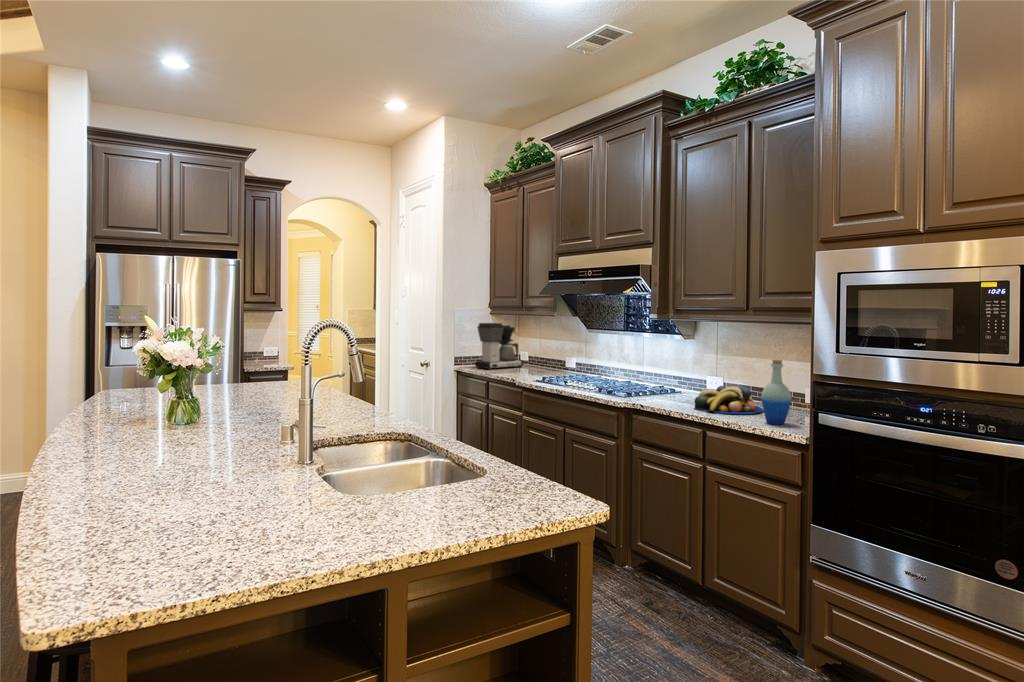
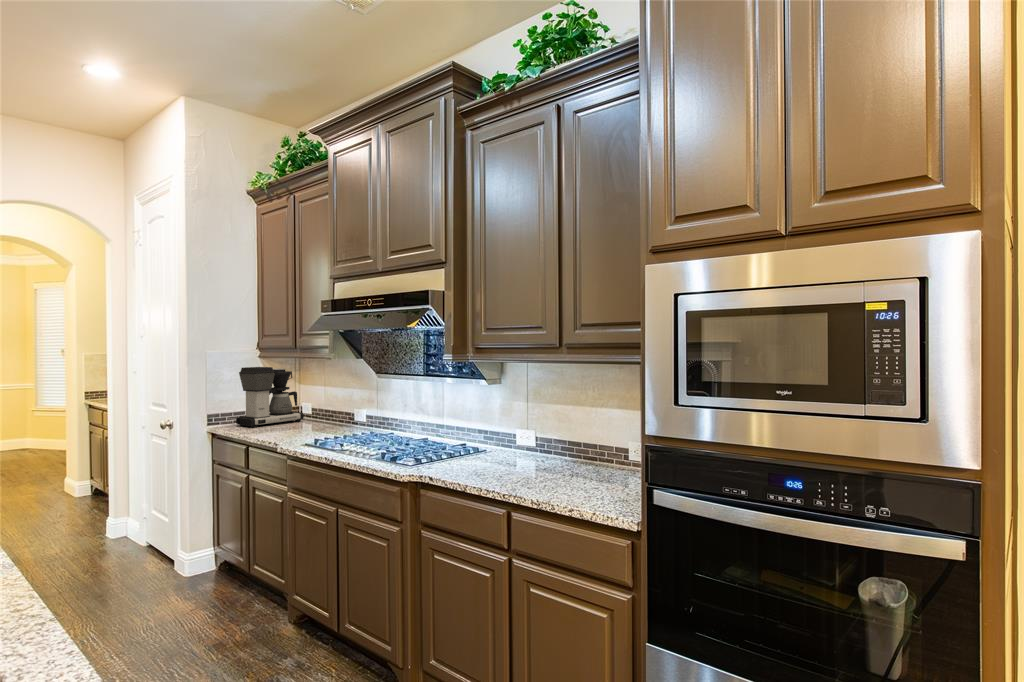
bottle: present [761,360,791,425] -> none [580,412,617,500]
fruit bowl: present [694,385,763,414] -> none [497,442,583,485]

